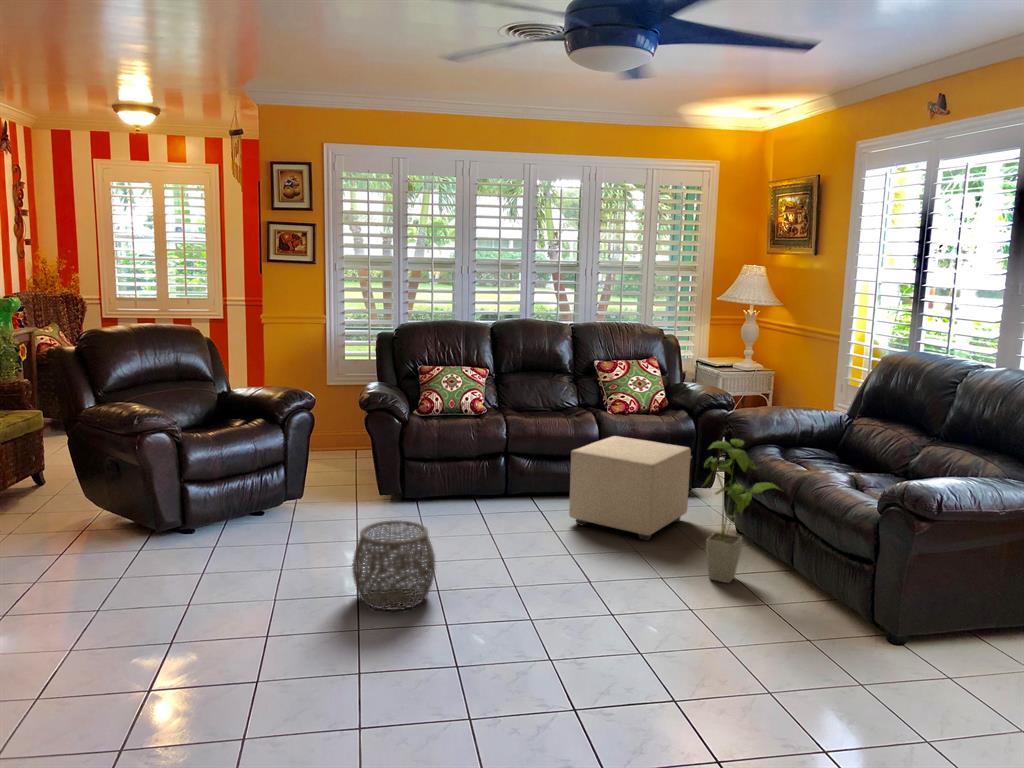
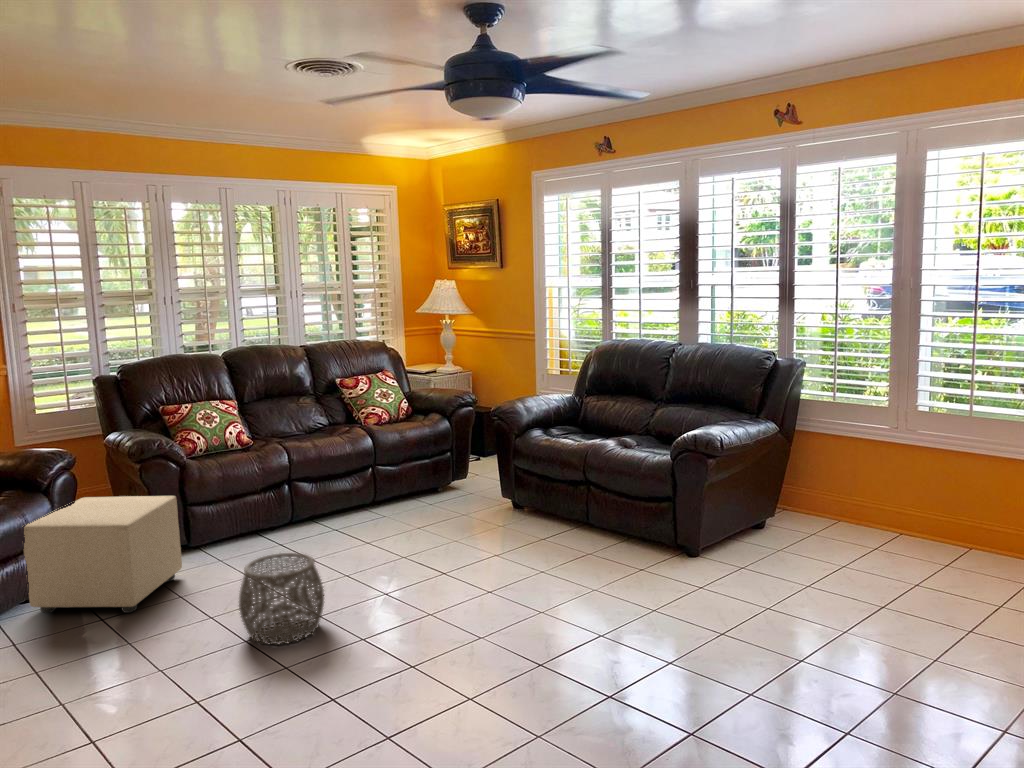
ottoman: present [569,436,691,540] -> present [22,496,182,613]
house plant: present [704,439,779,583] -> none [510,425,577,548]

